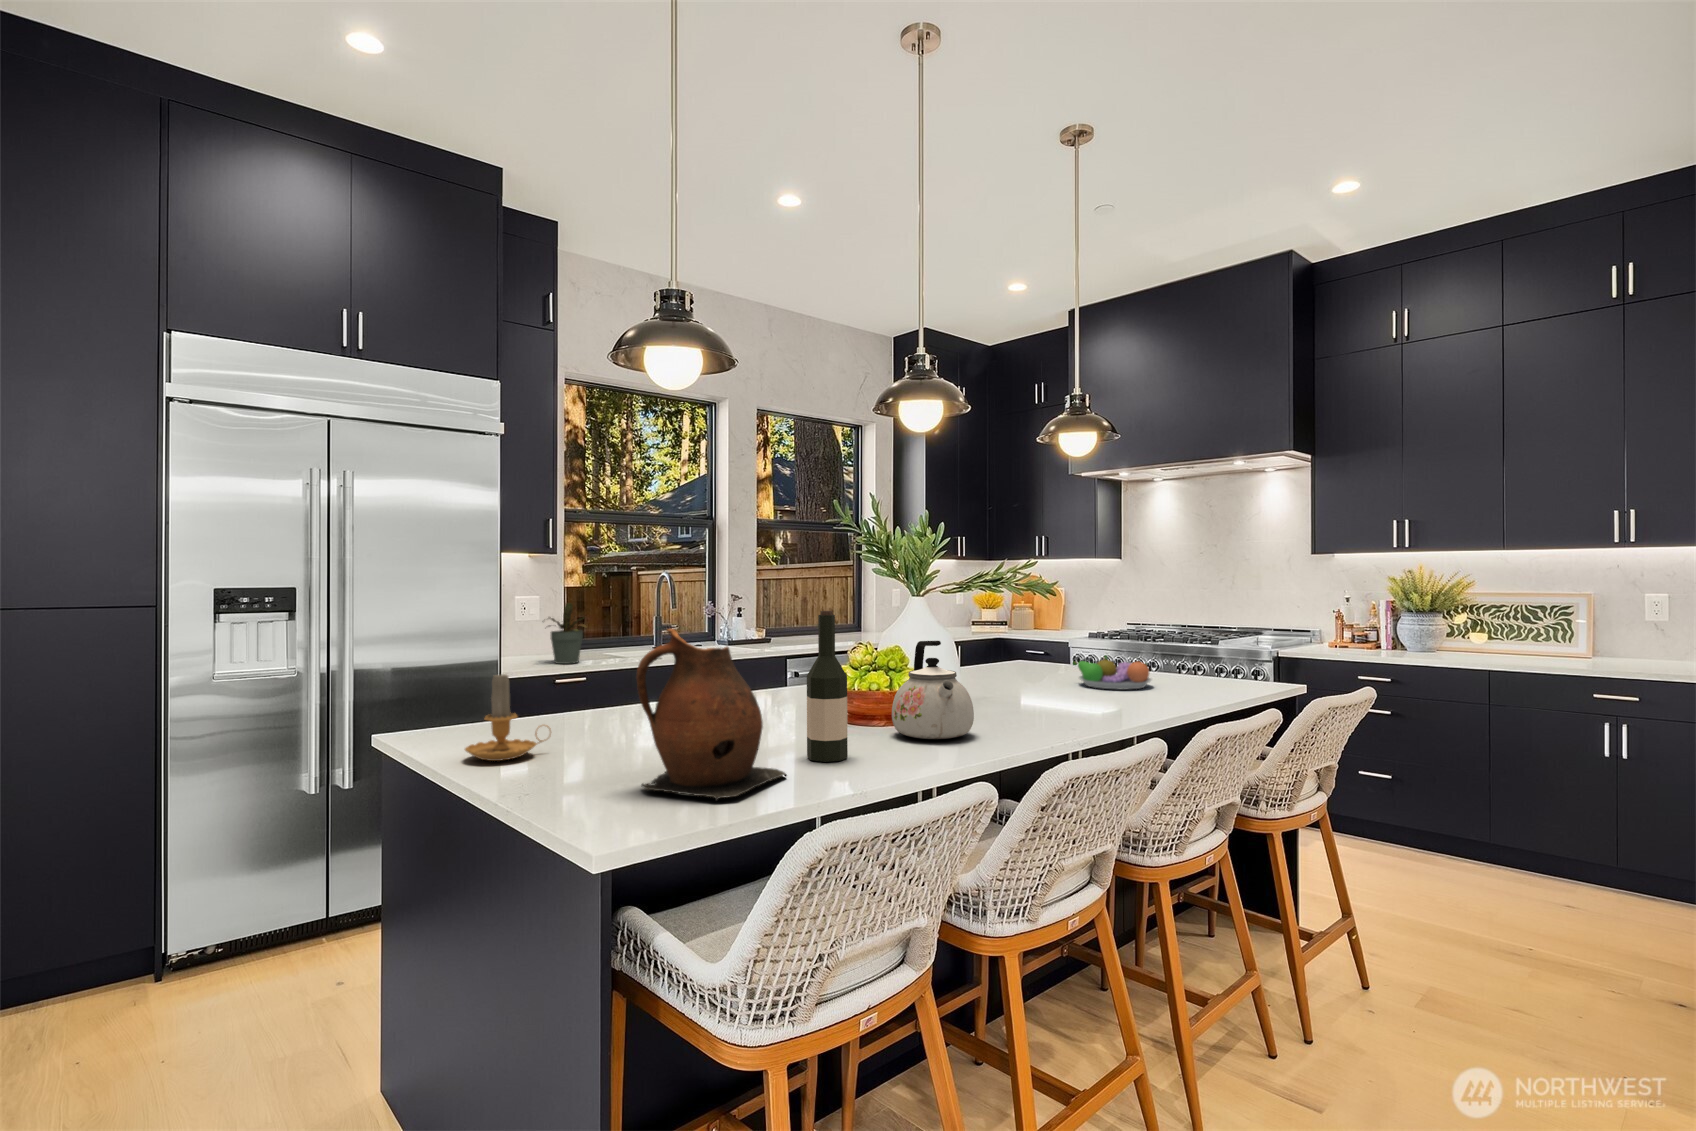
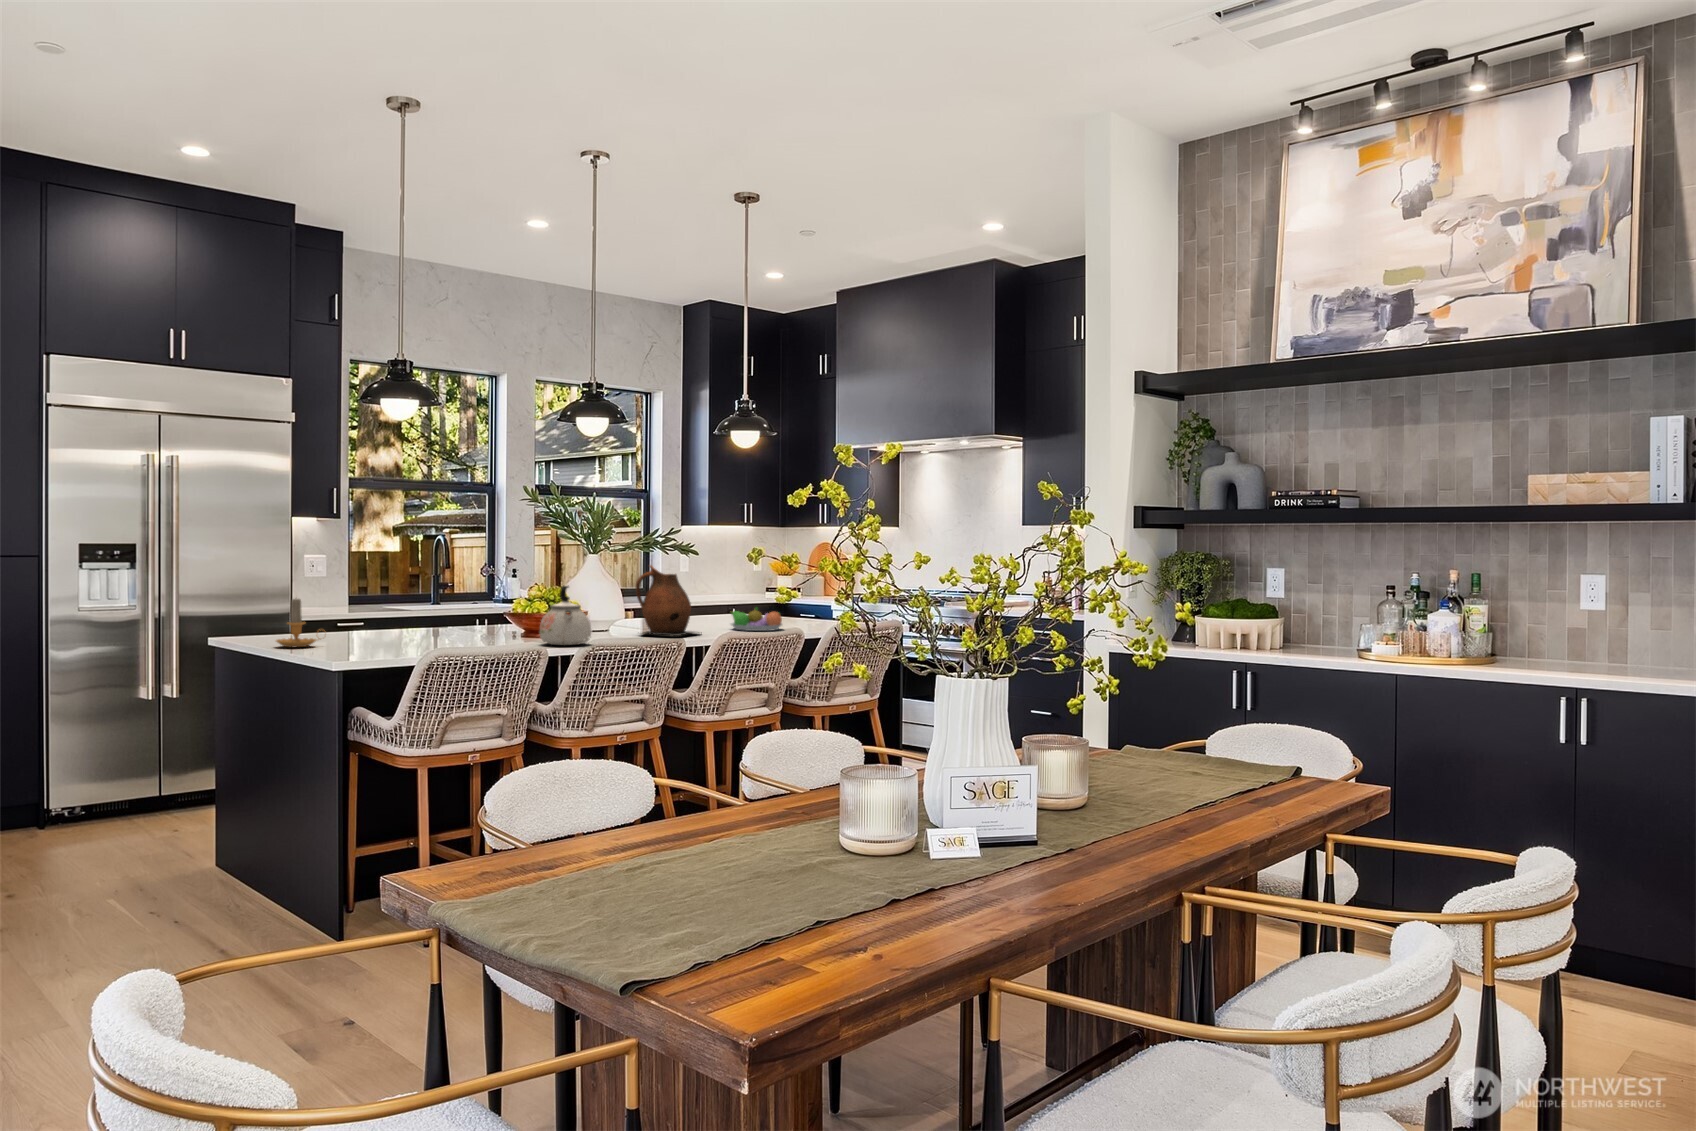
potted plant: present [549,603,586,664] -> none [325,561,364,613]
wine bottle: present [807,611,848,762] -> none [475,565,498,651]
ceramic pitcher: present [636,629,786,801] -> present [636,565,695,636]

